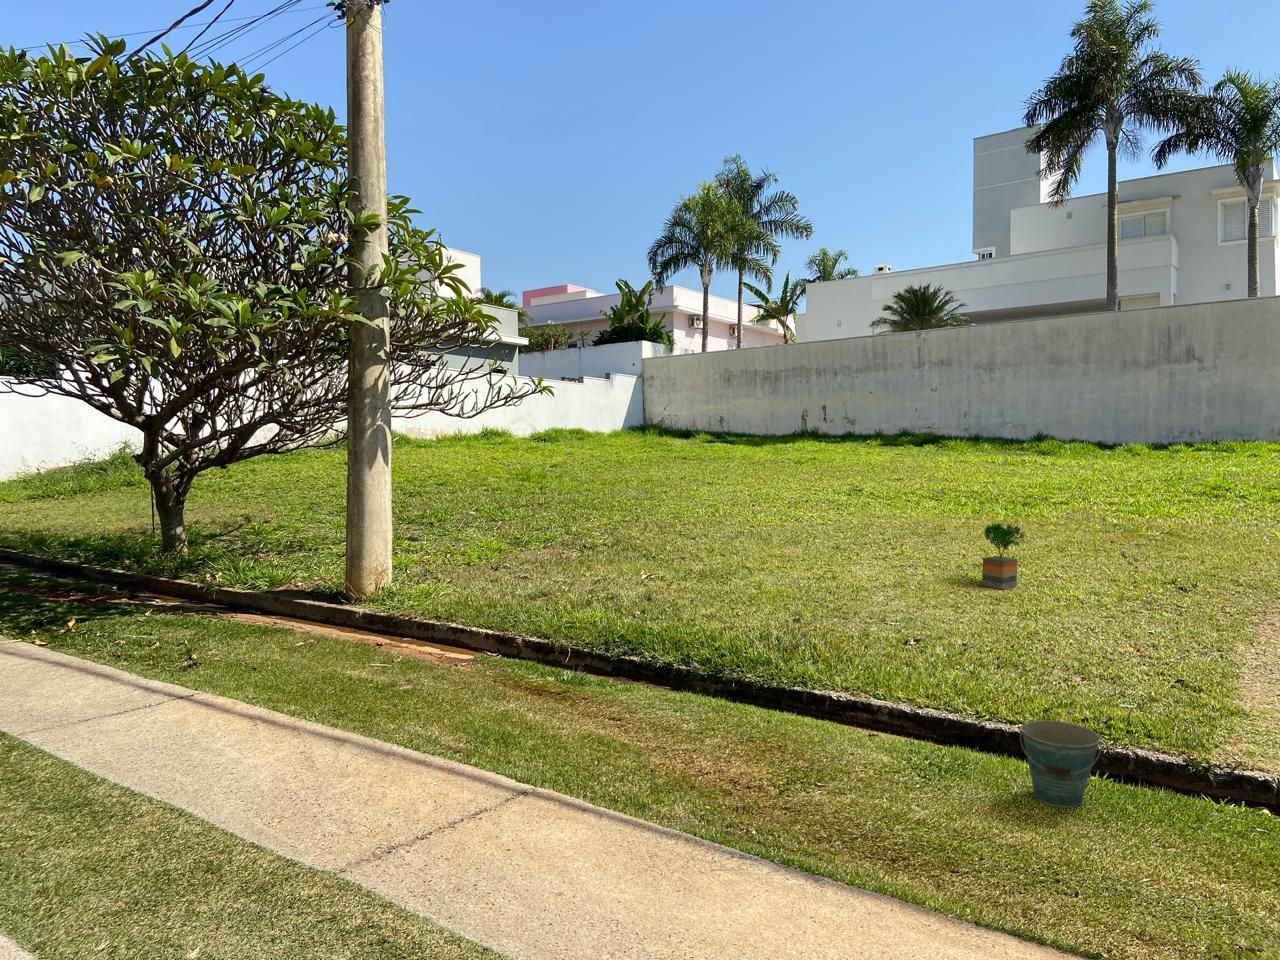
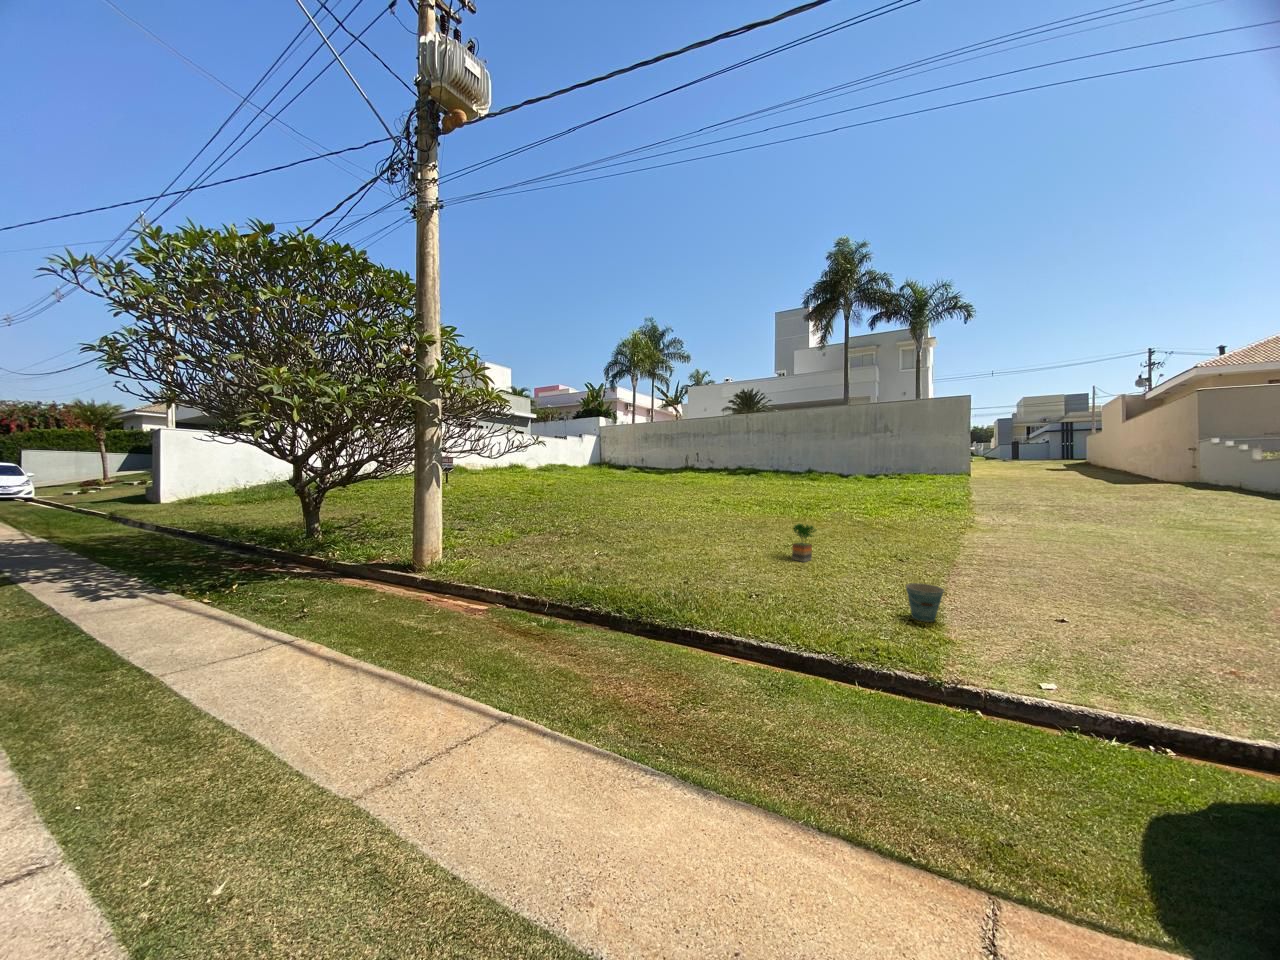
bucket: present [1021,720,1101,808] -> present [906,583,944,622]

